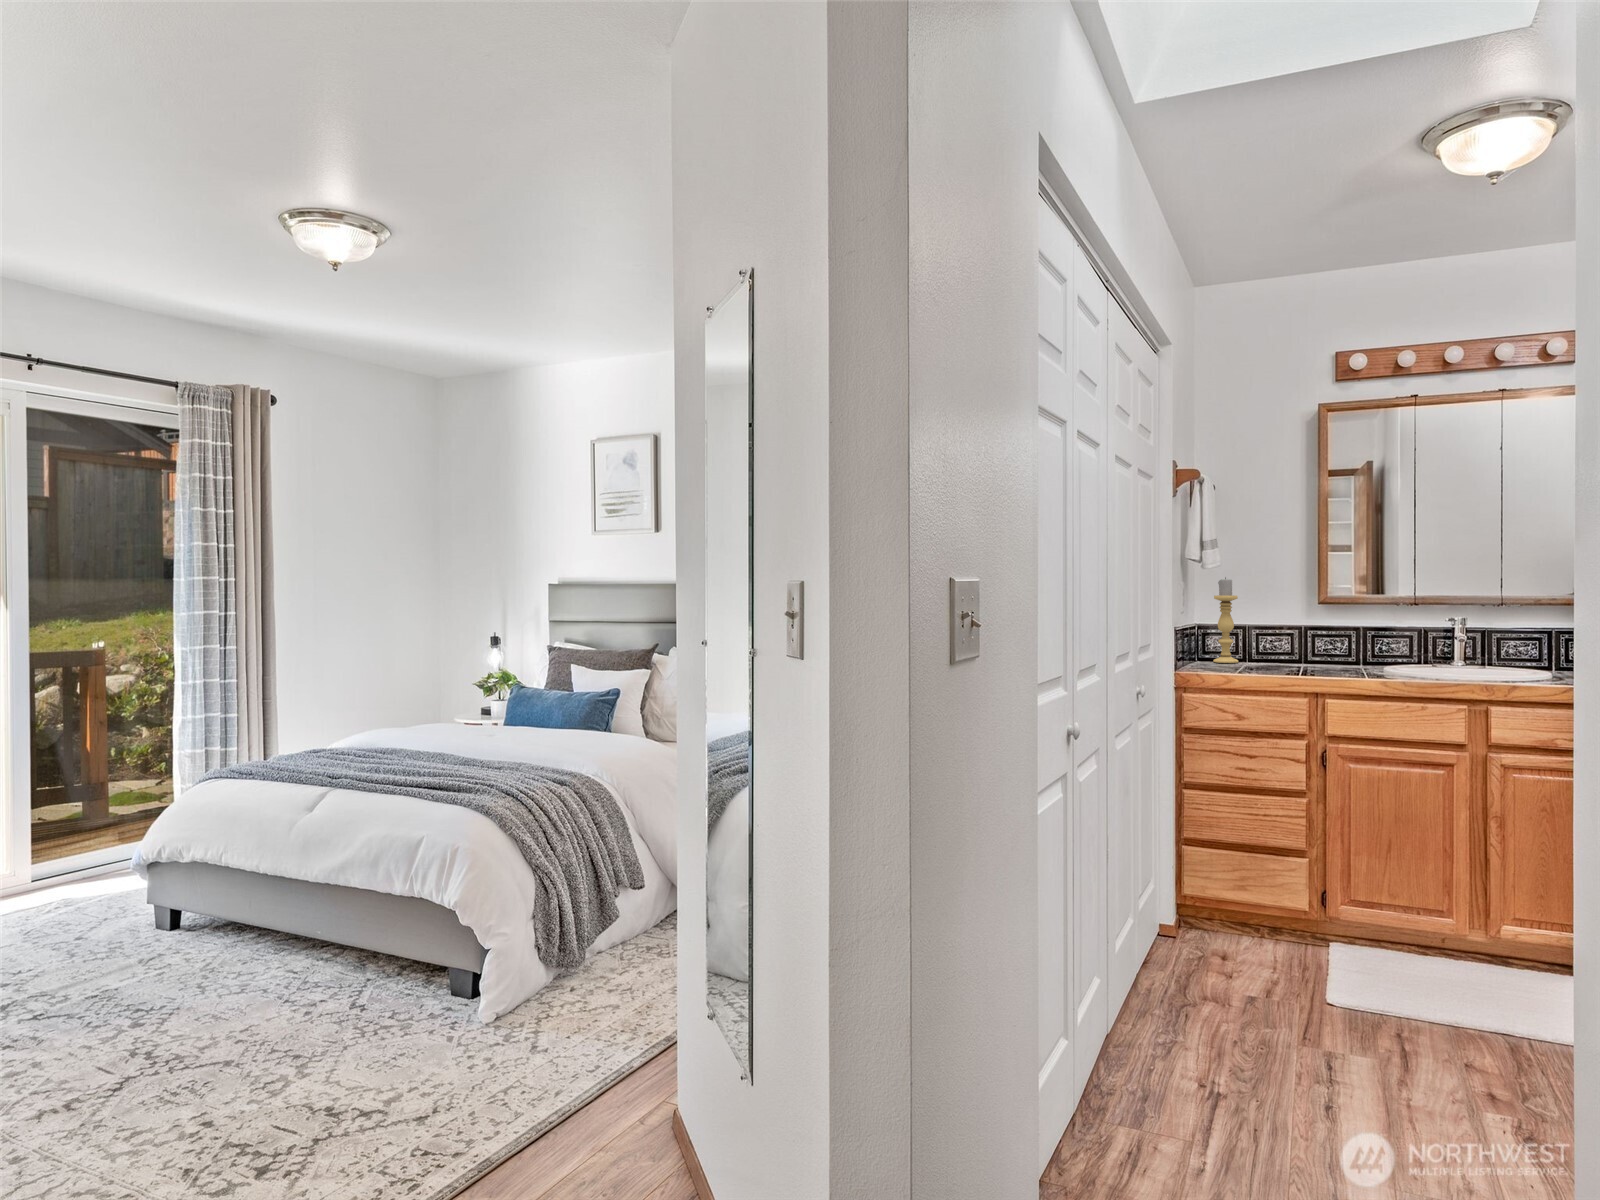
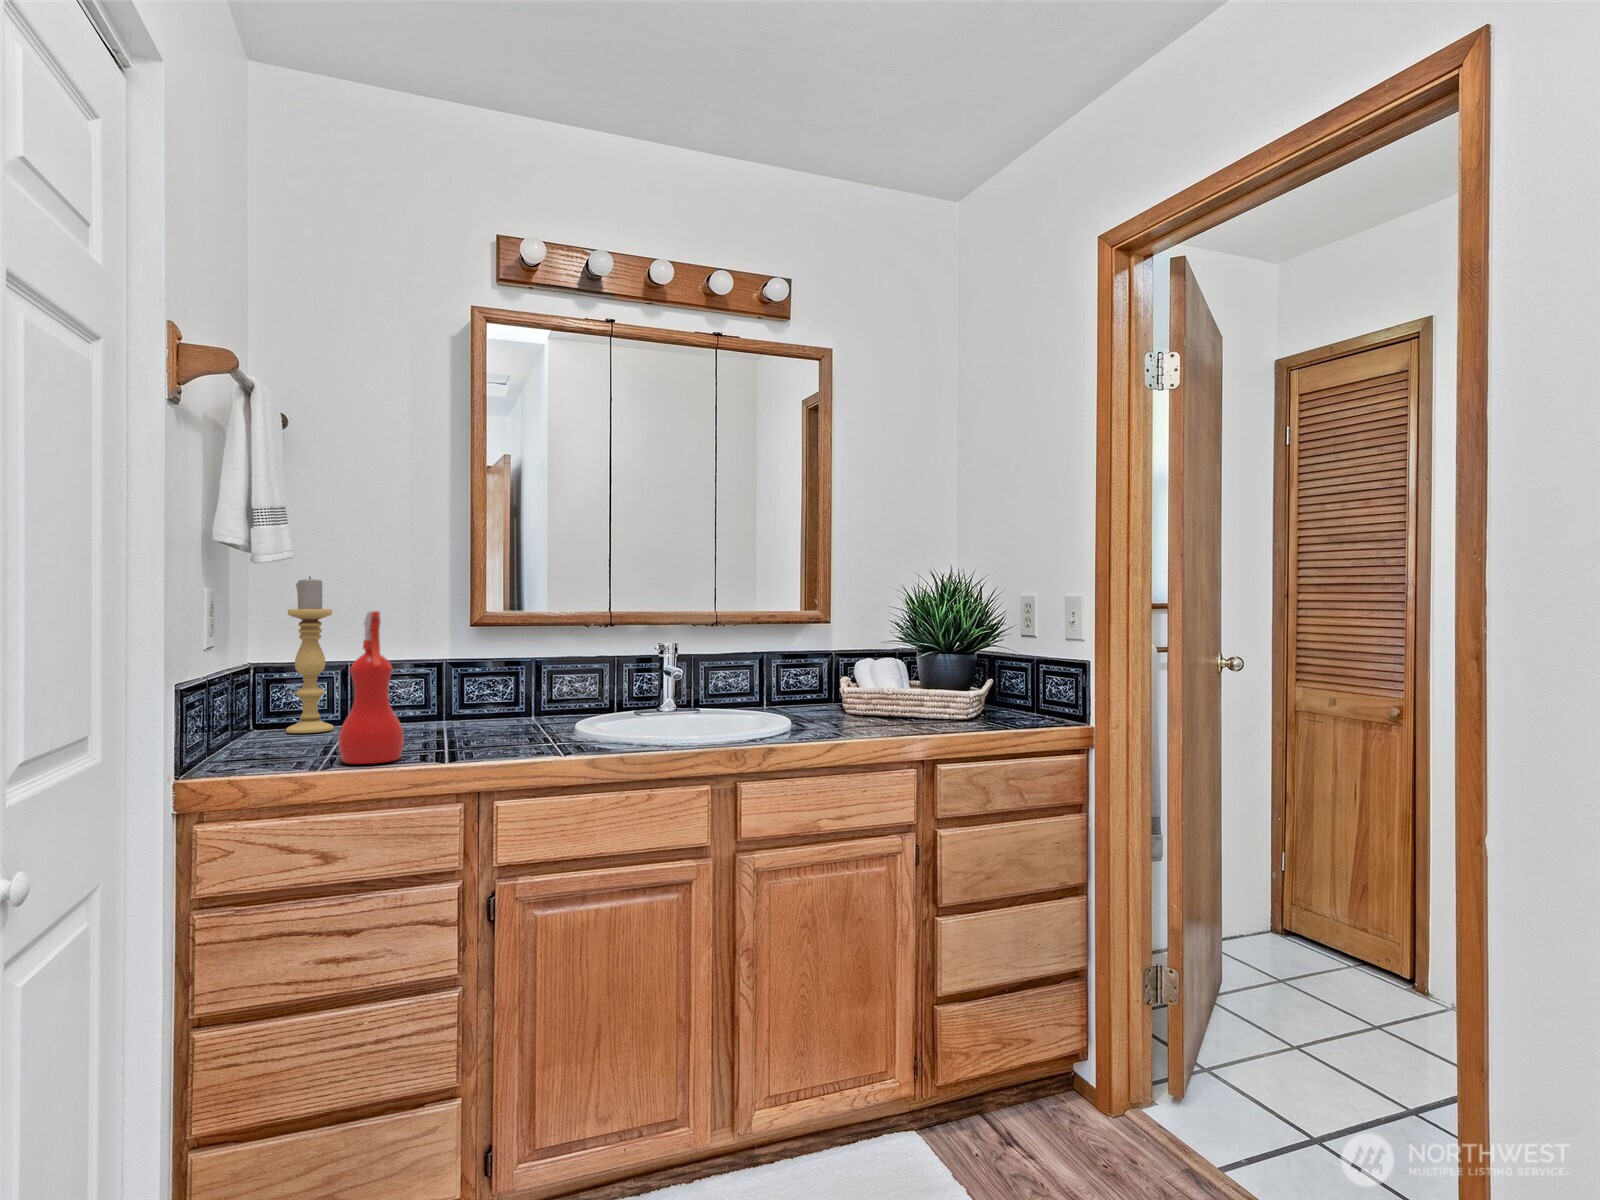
spray bottle: none [1245,599,1278,676] -> present [338,611,404,764]

